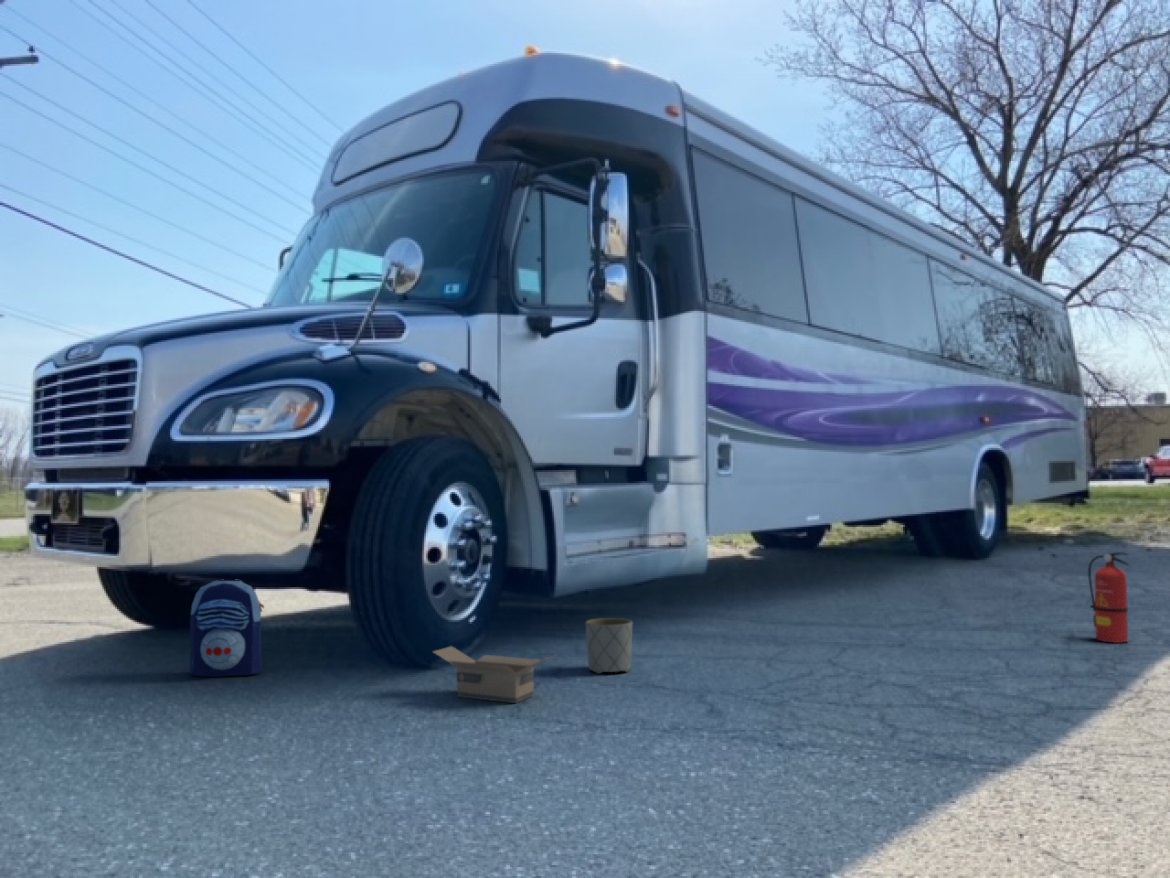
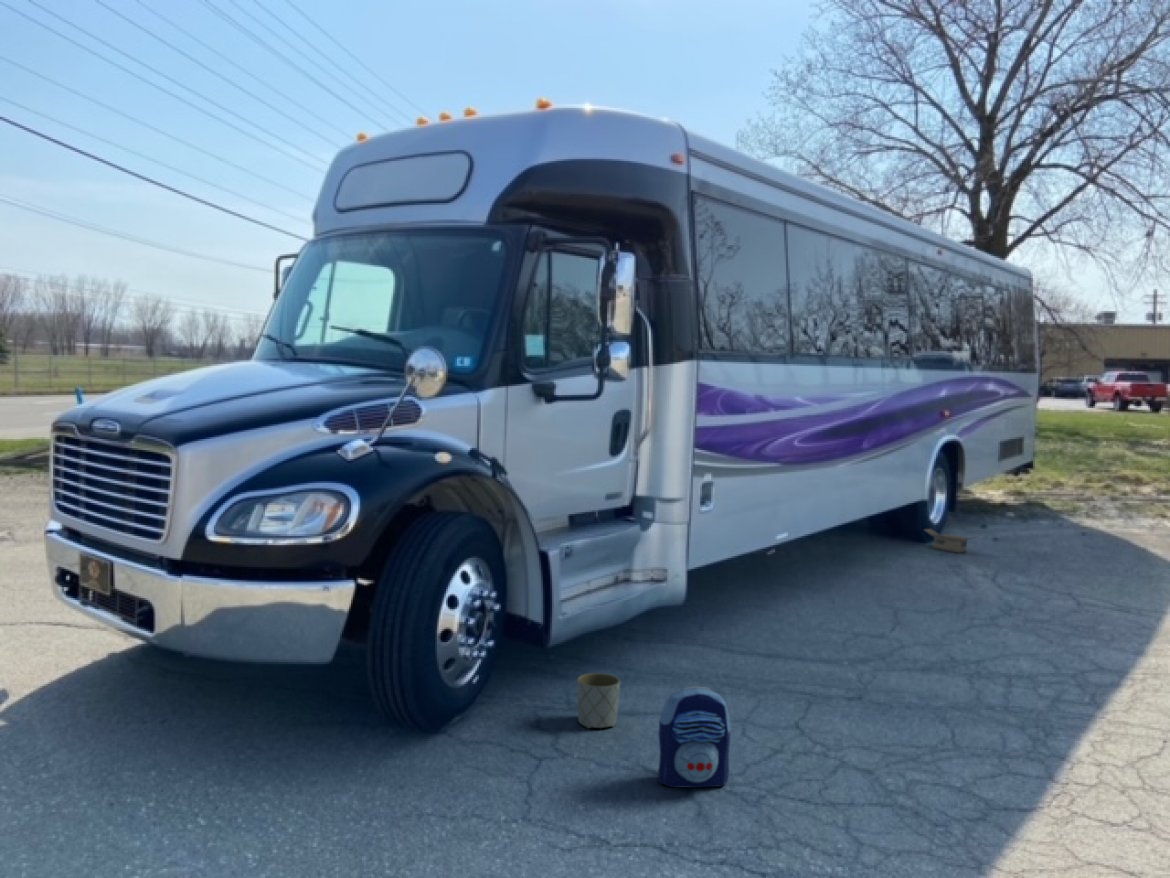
fire extinguisher: present [1088,552,1131,643] -> none [1031,612,1071,693]
backpack: present [190,579,264,677] -> present [658,686,731,788]
cardboard box: present [434,646,548,703] -> present [924,529,970,553]

